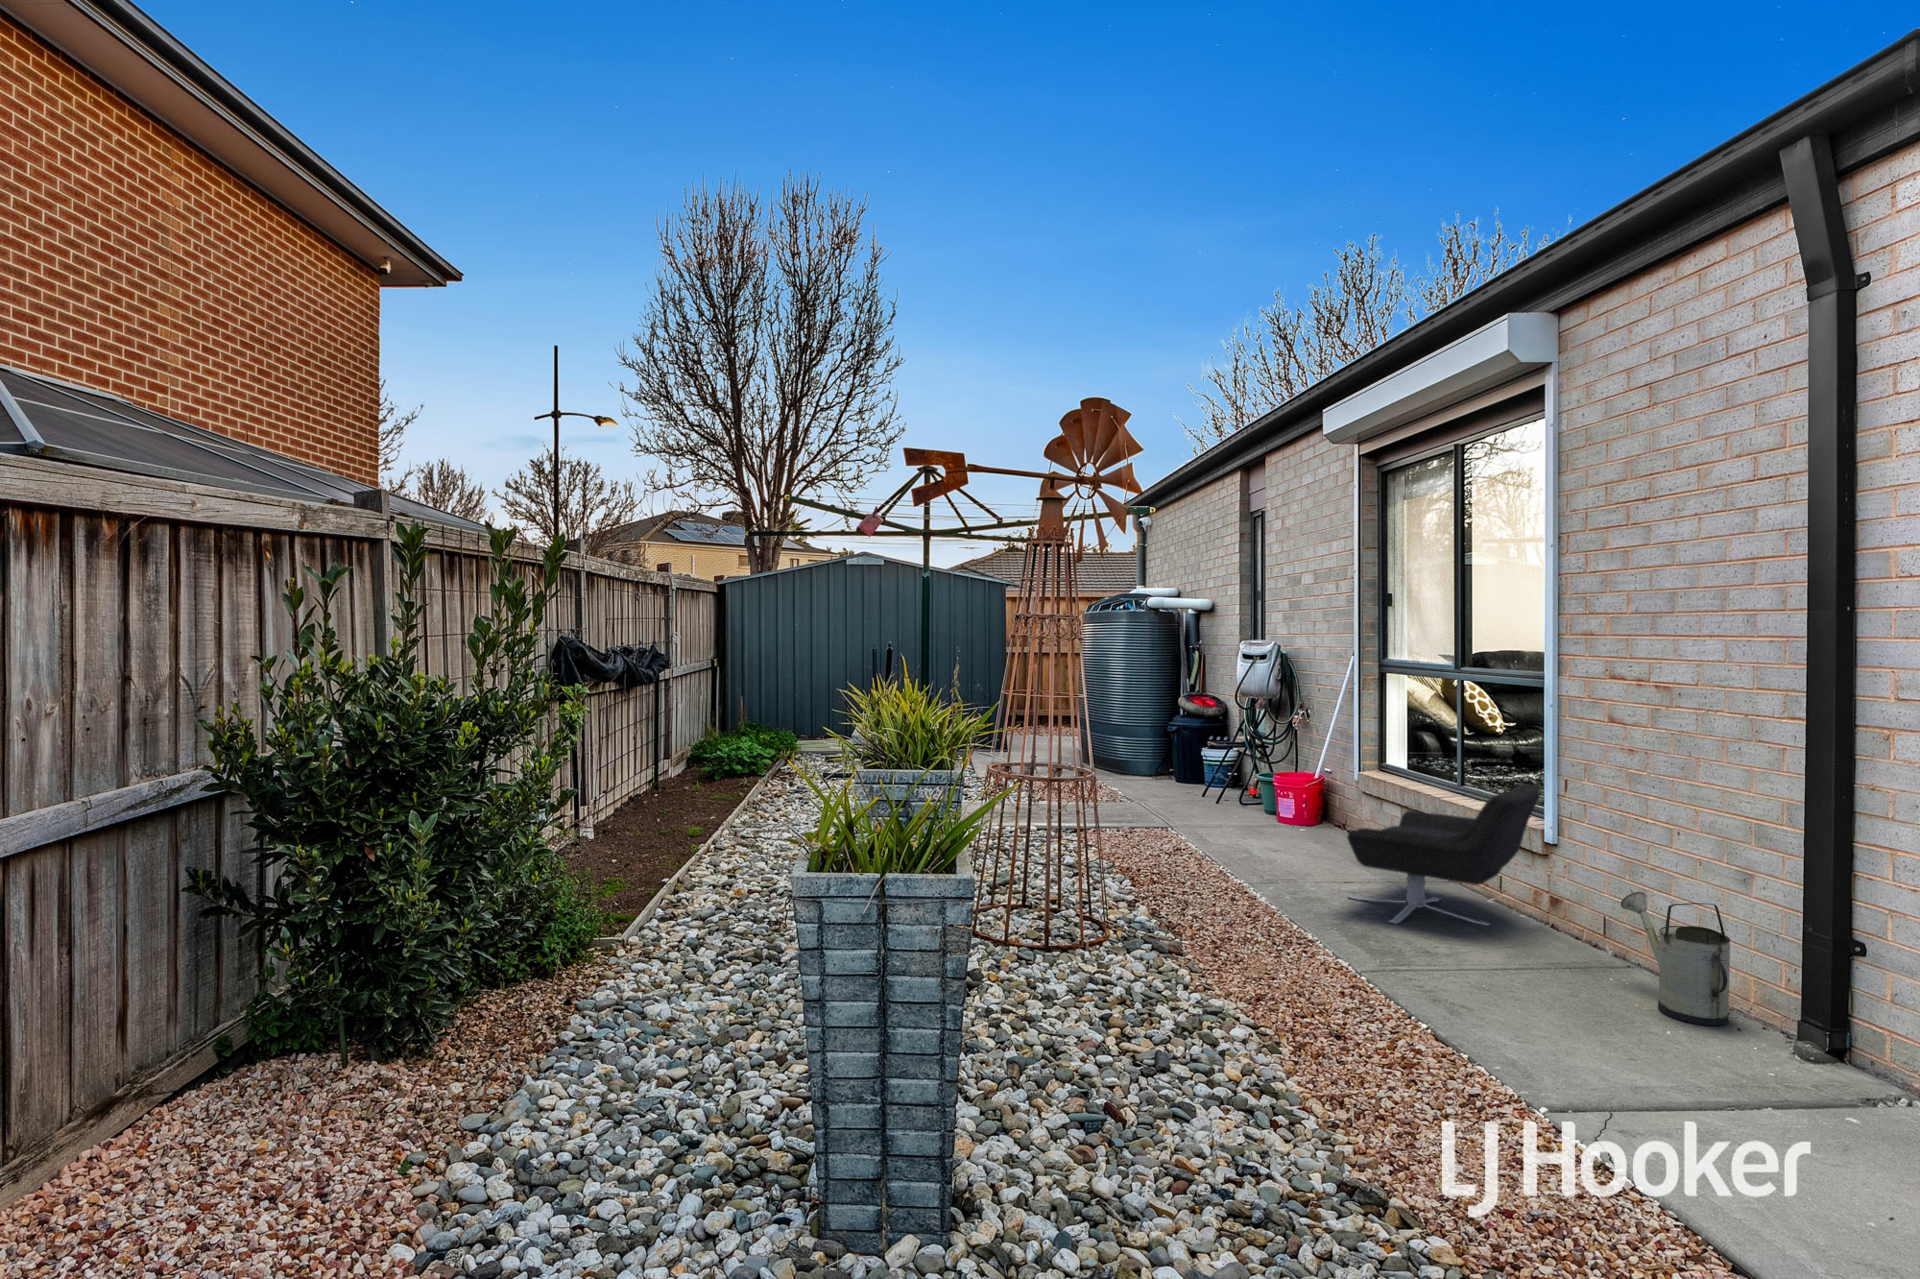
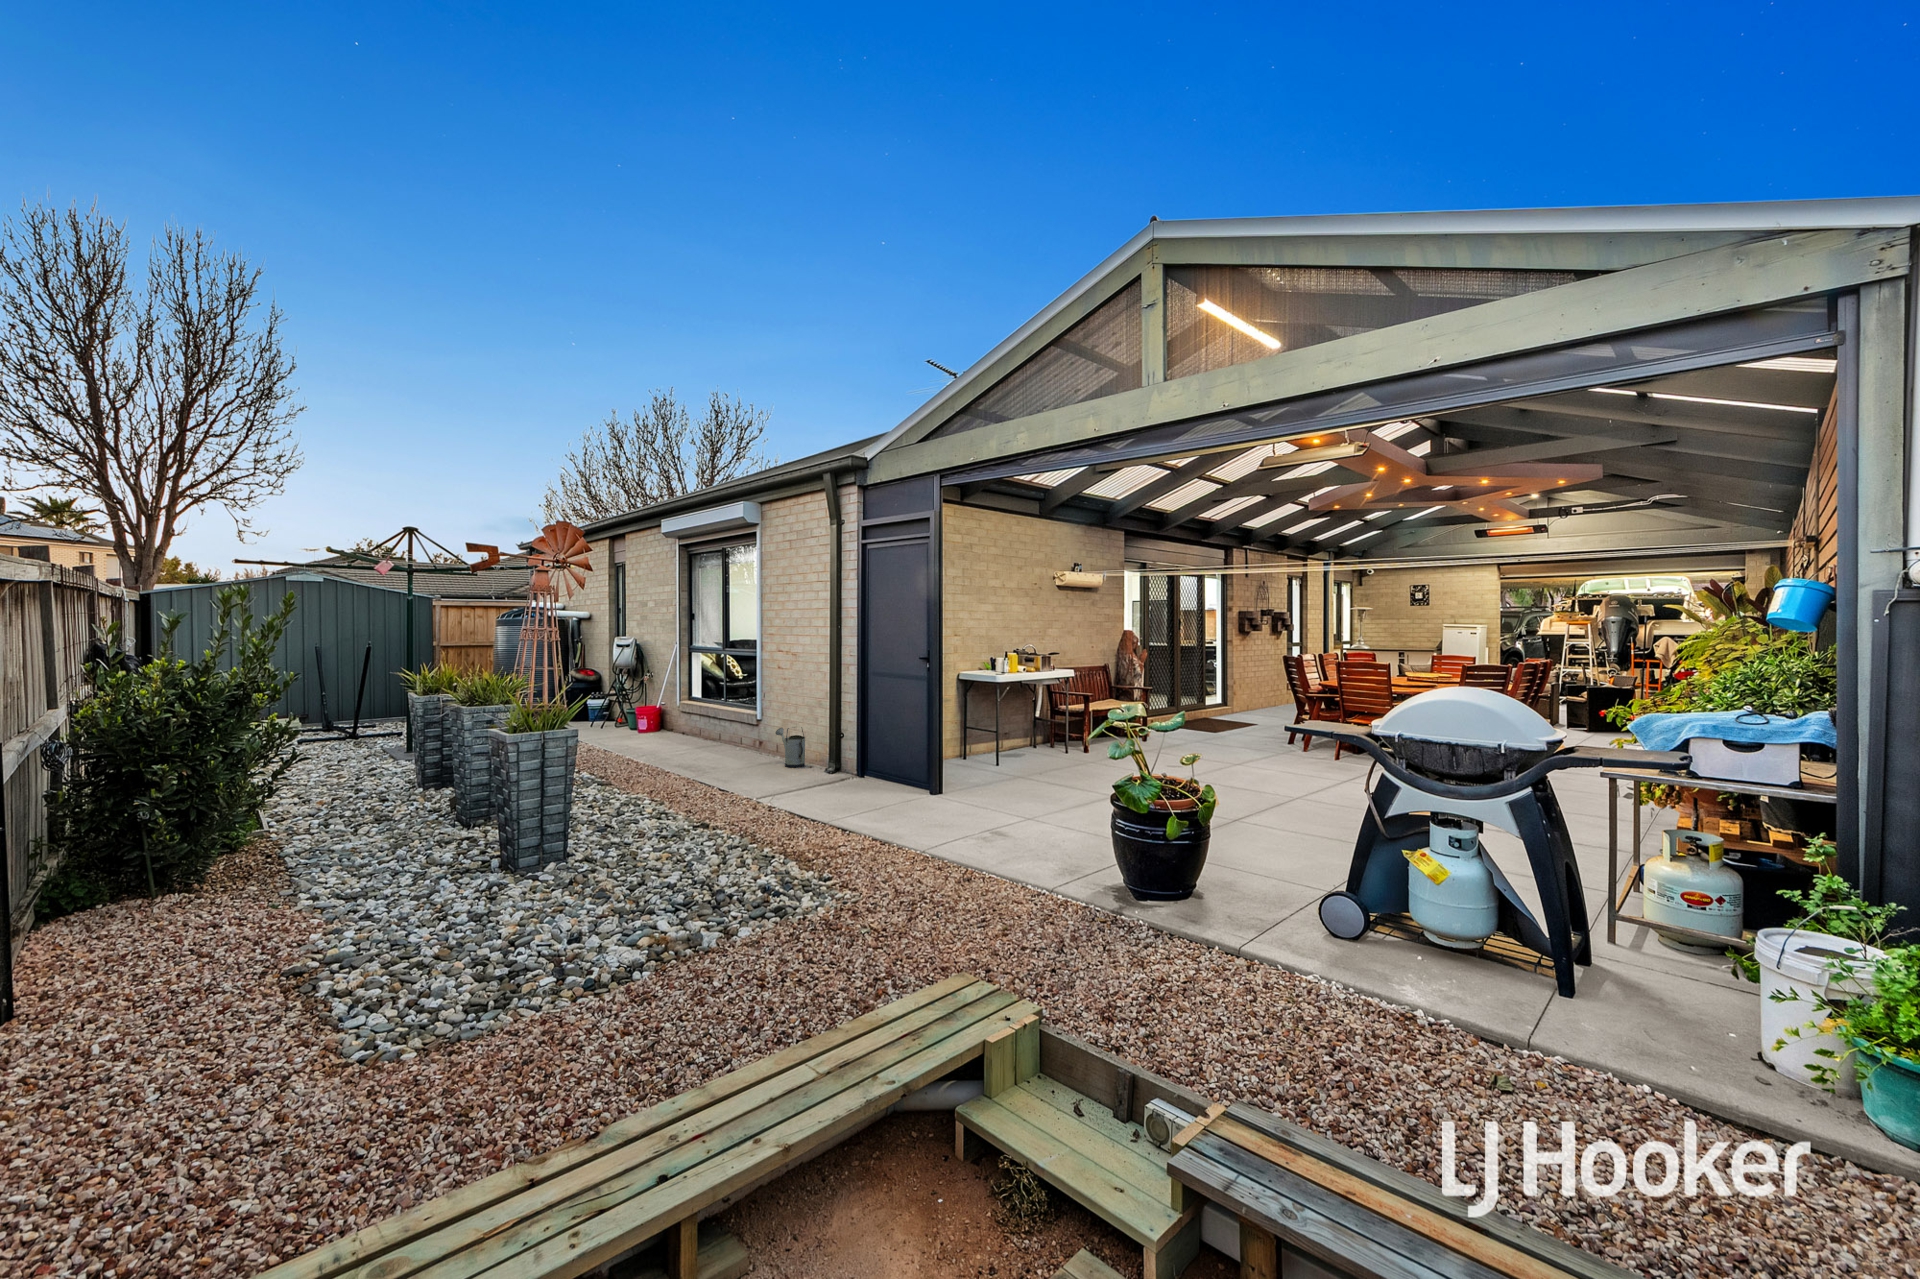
lounge chair: present [1347,784,1540,925] -> none [675,696,754,759]

